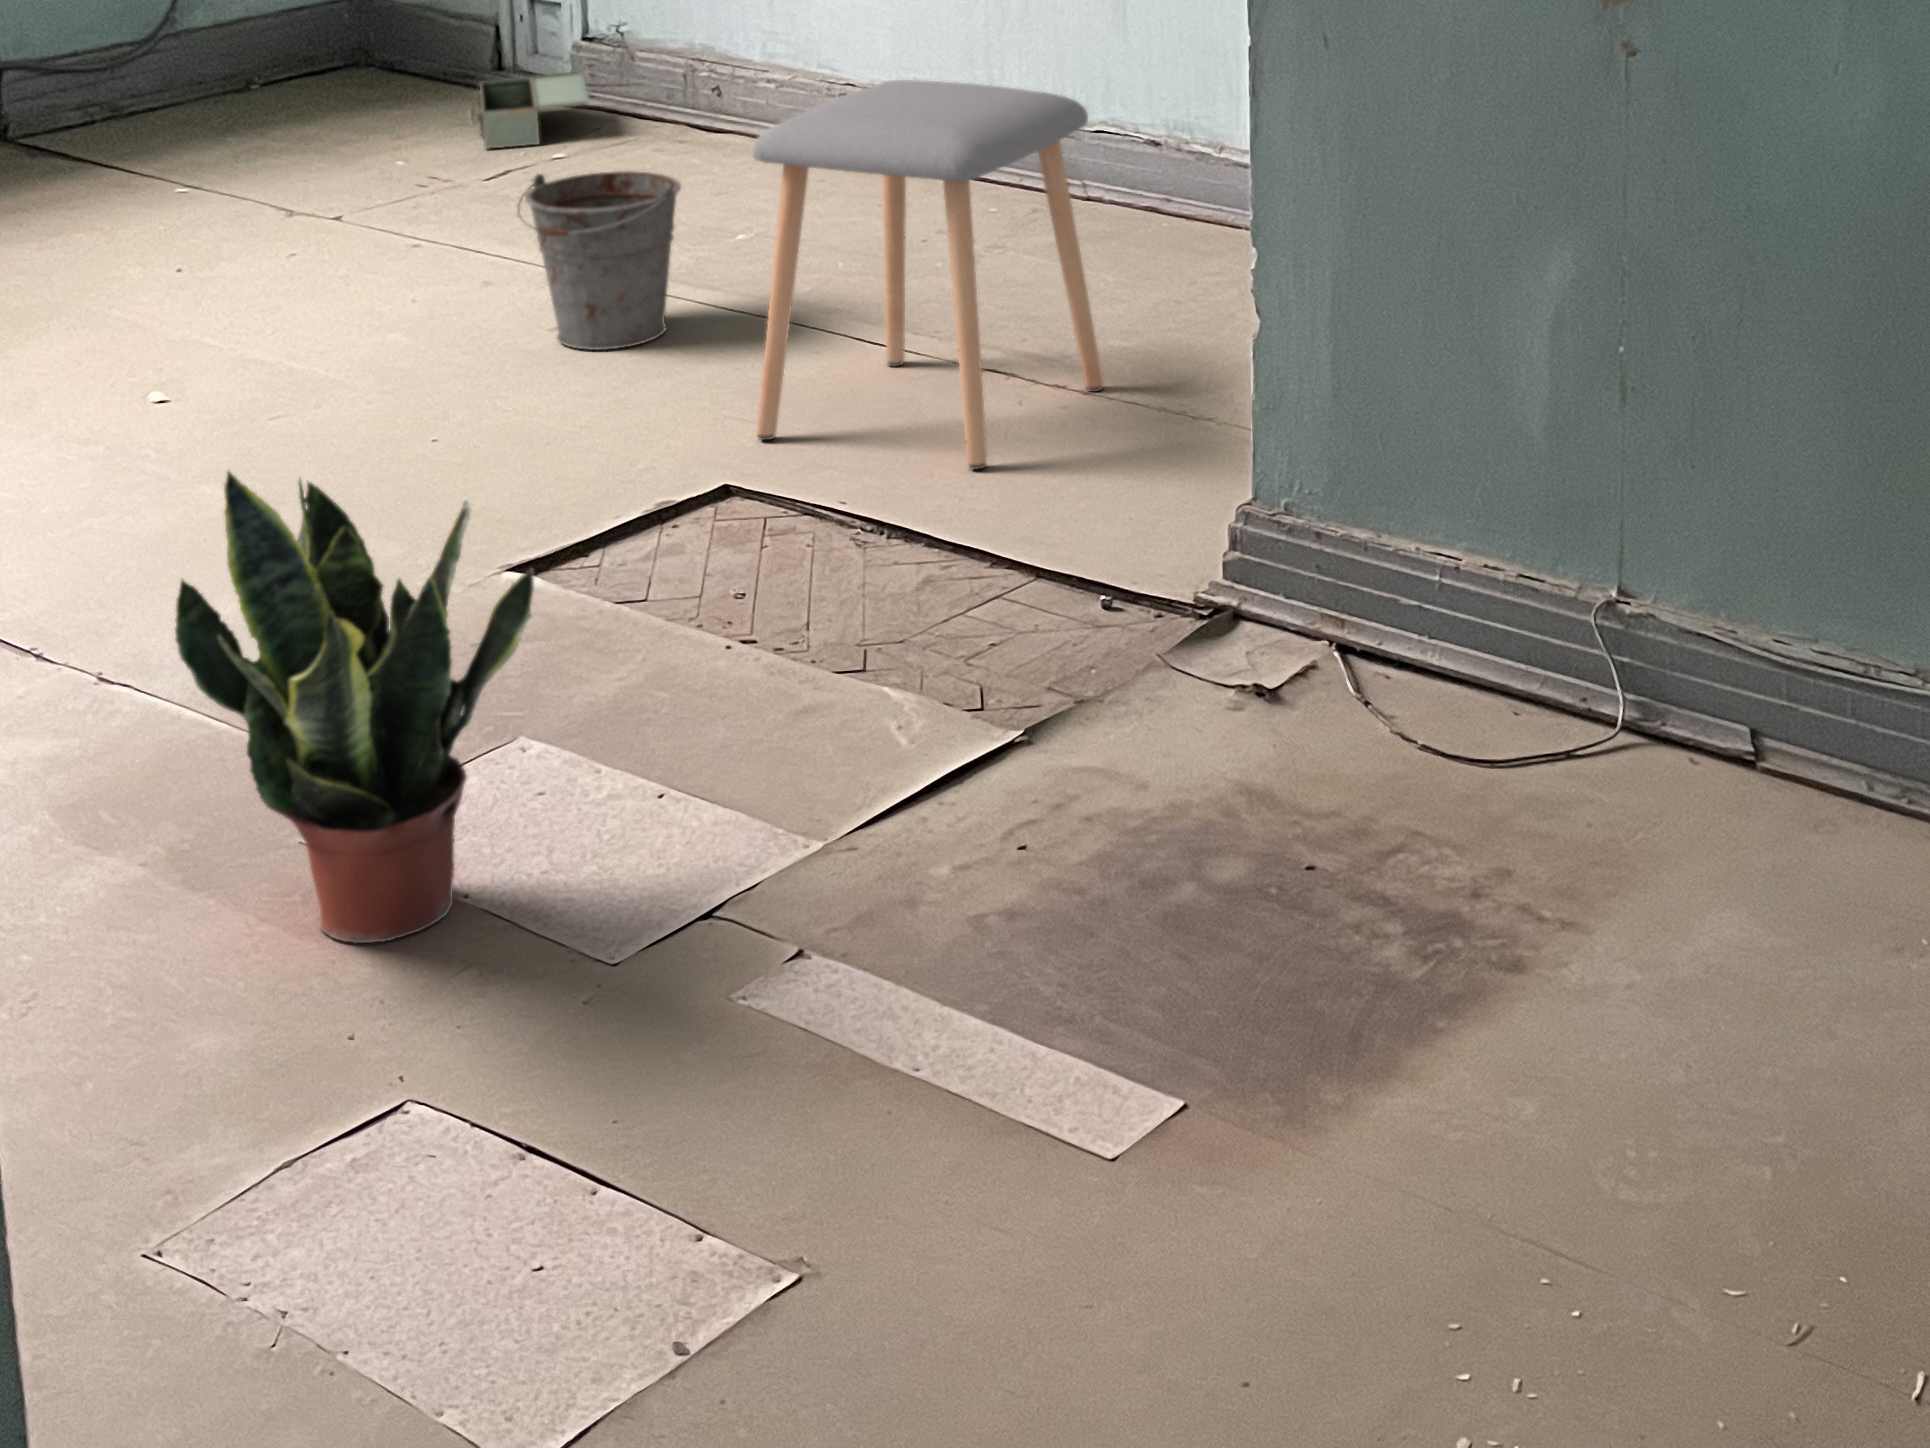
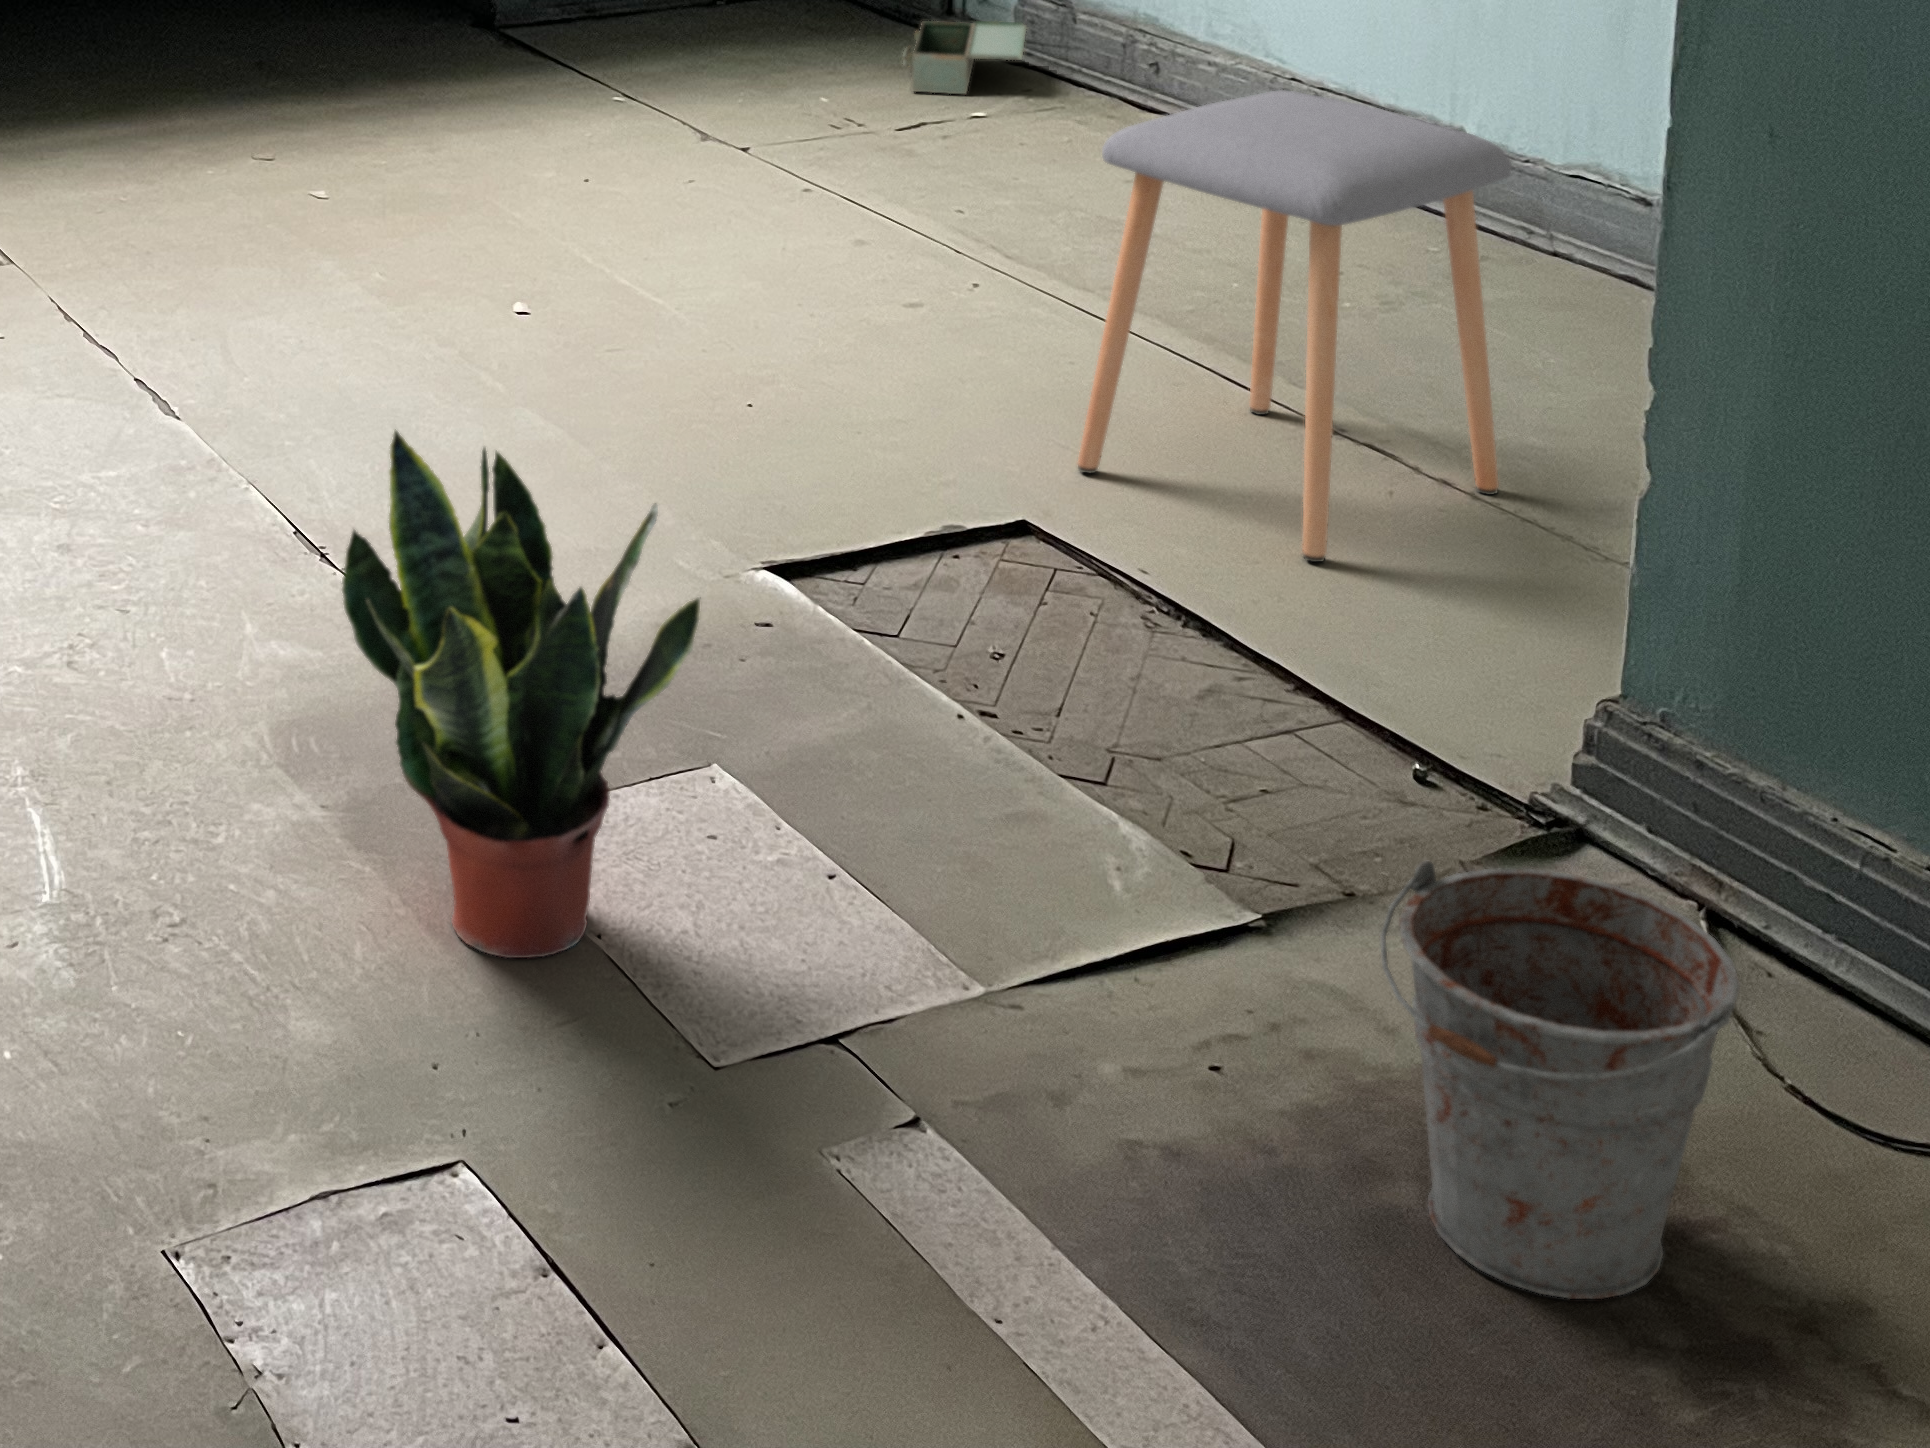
bucket: present [517,171,681,350] -> present [1380,861,1740,1299]

